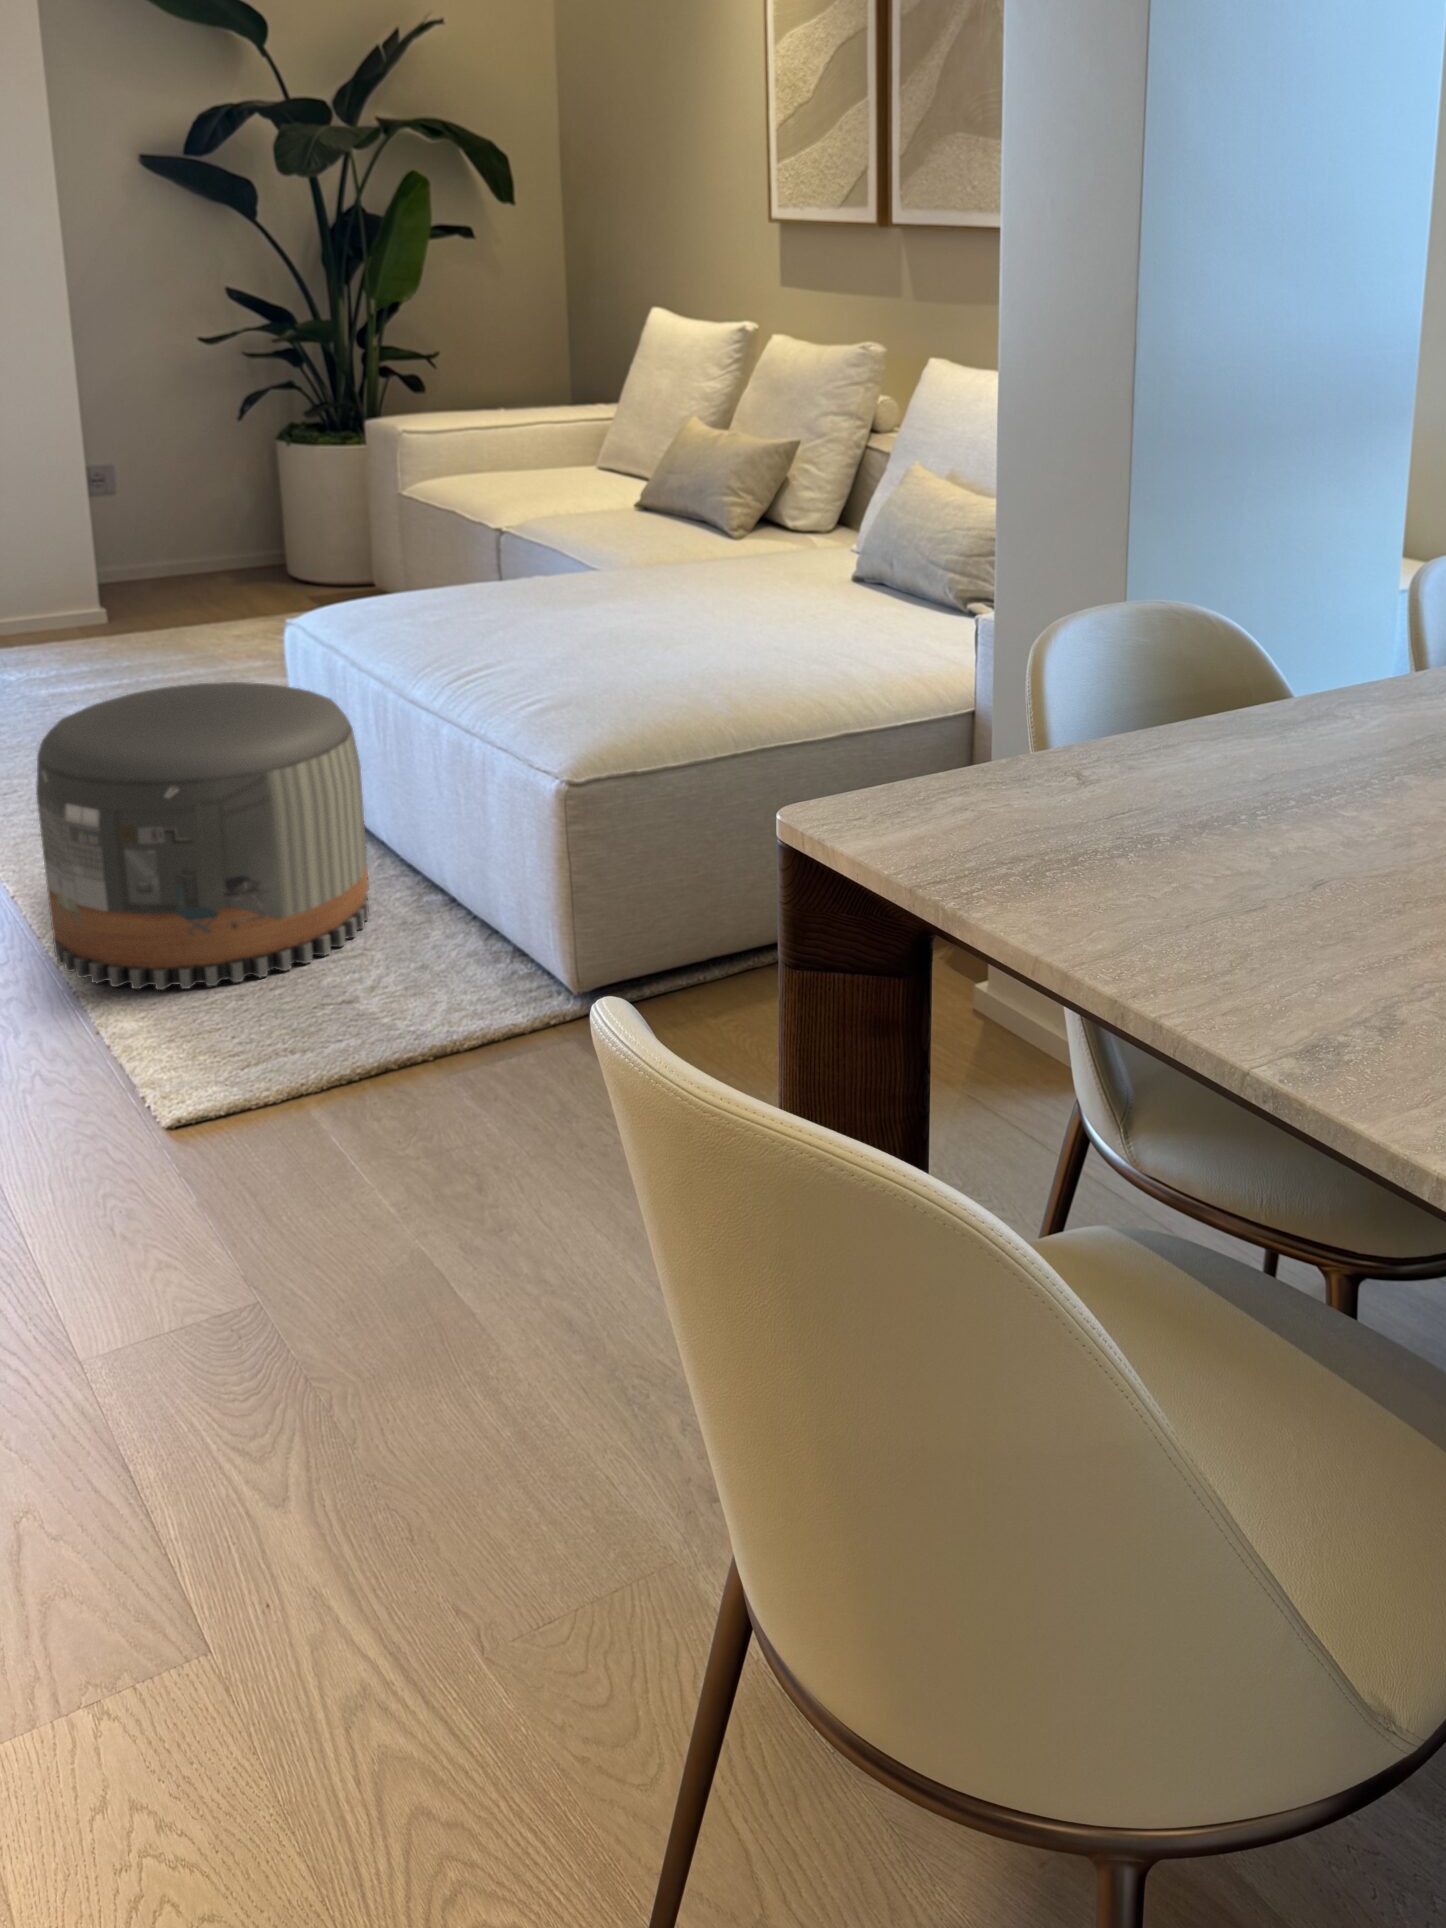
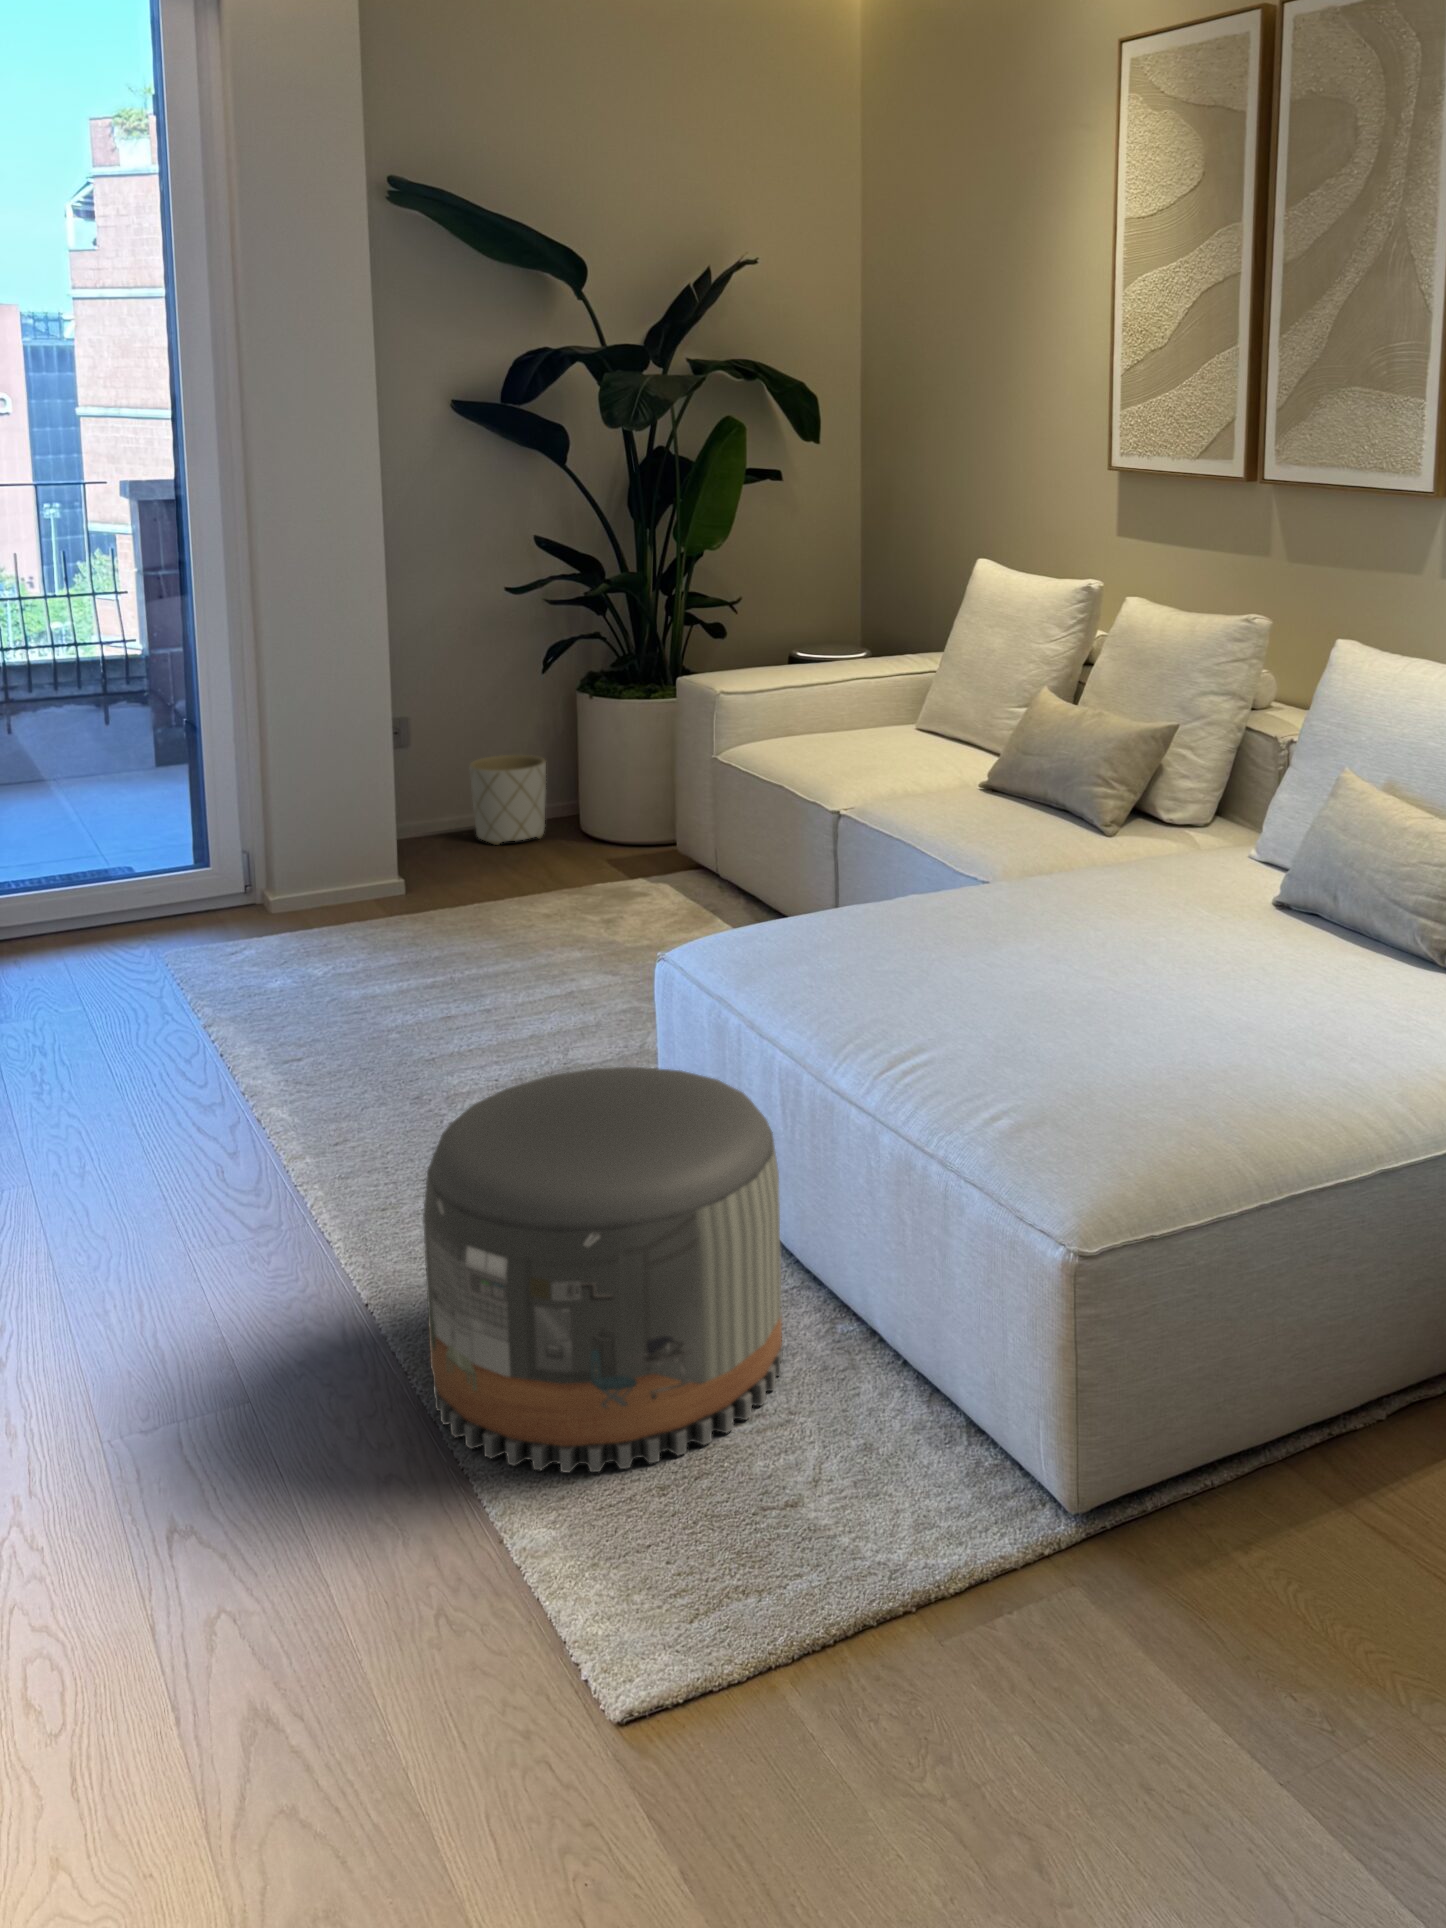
planter: none [170,500,248,583] -> present [469,755,546,845]

